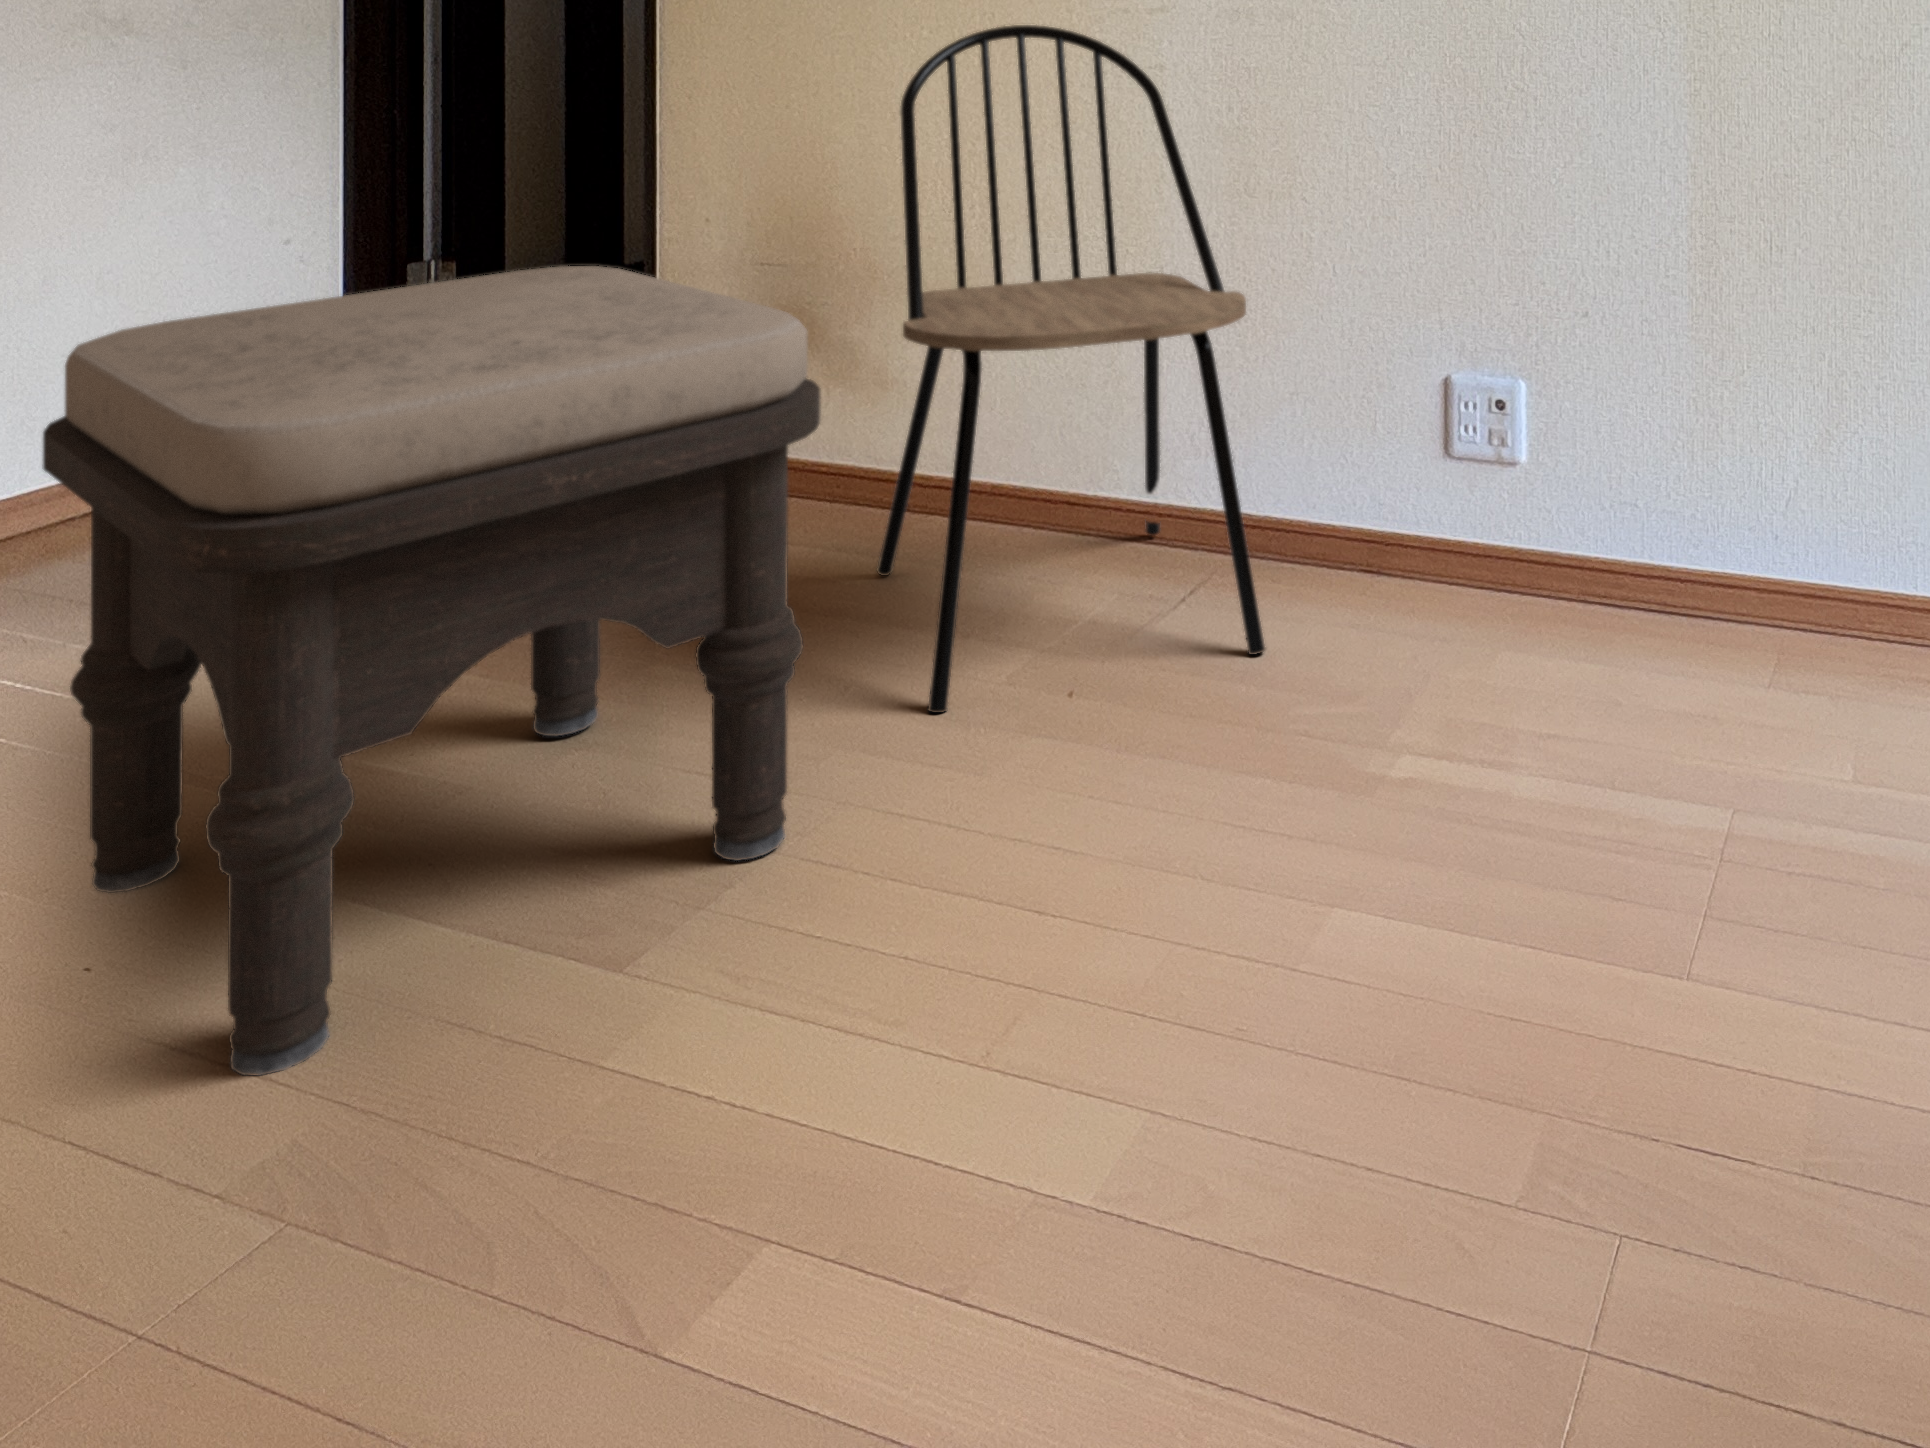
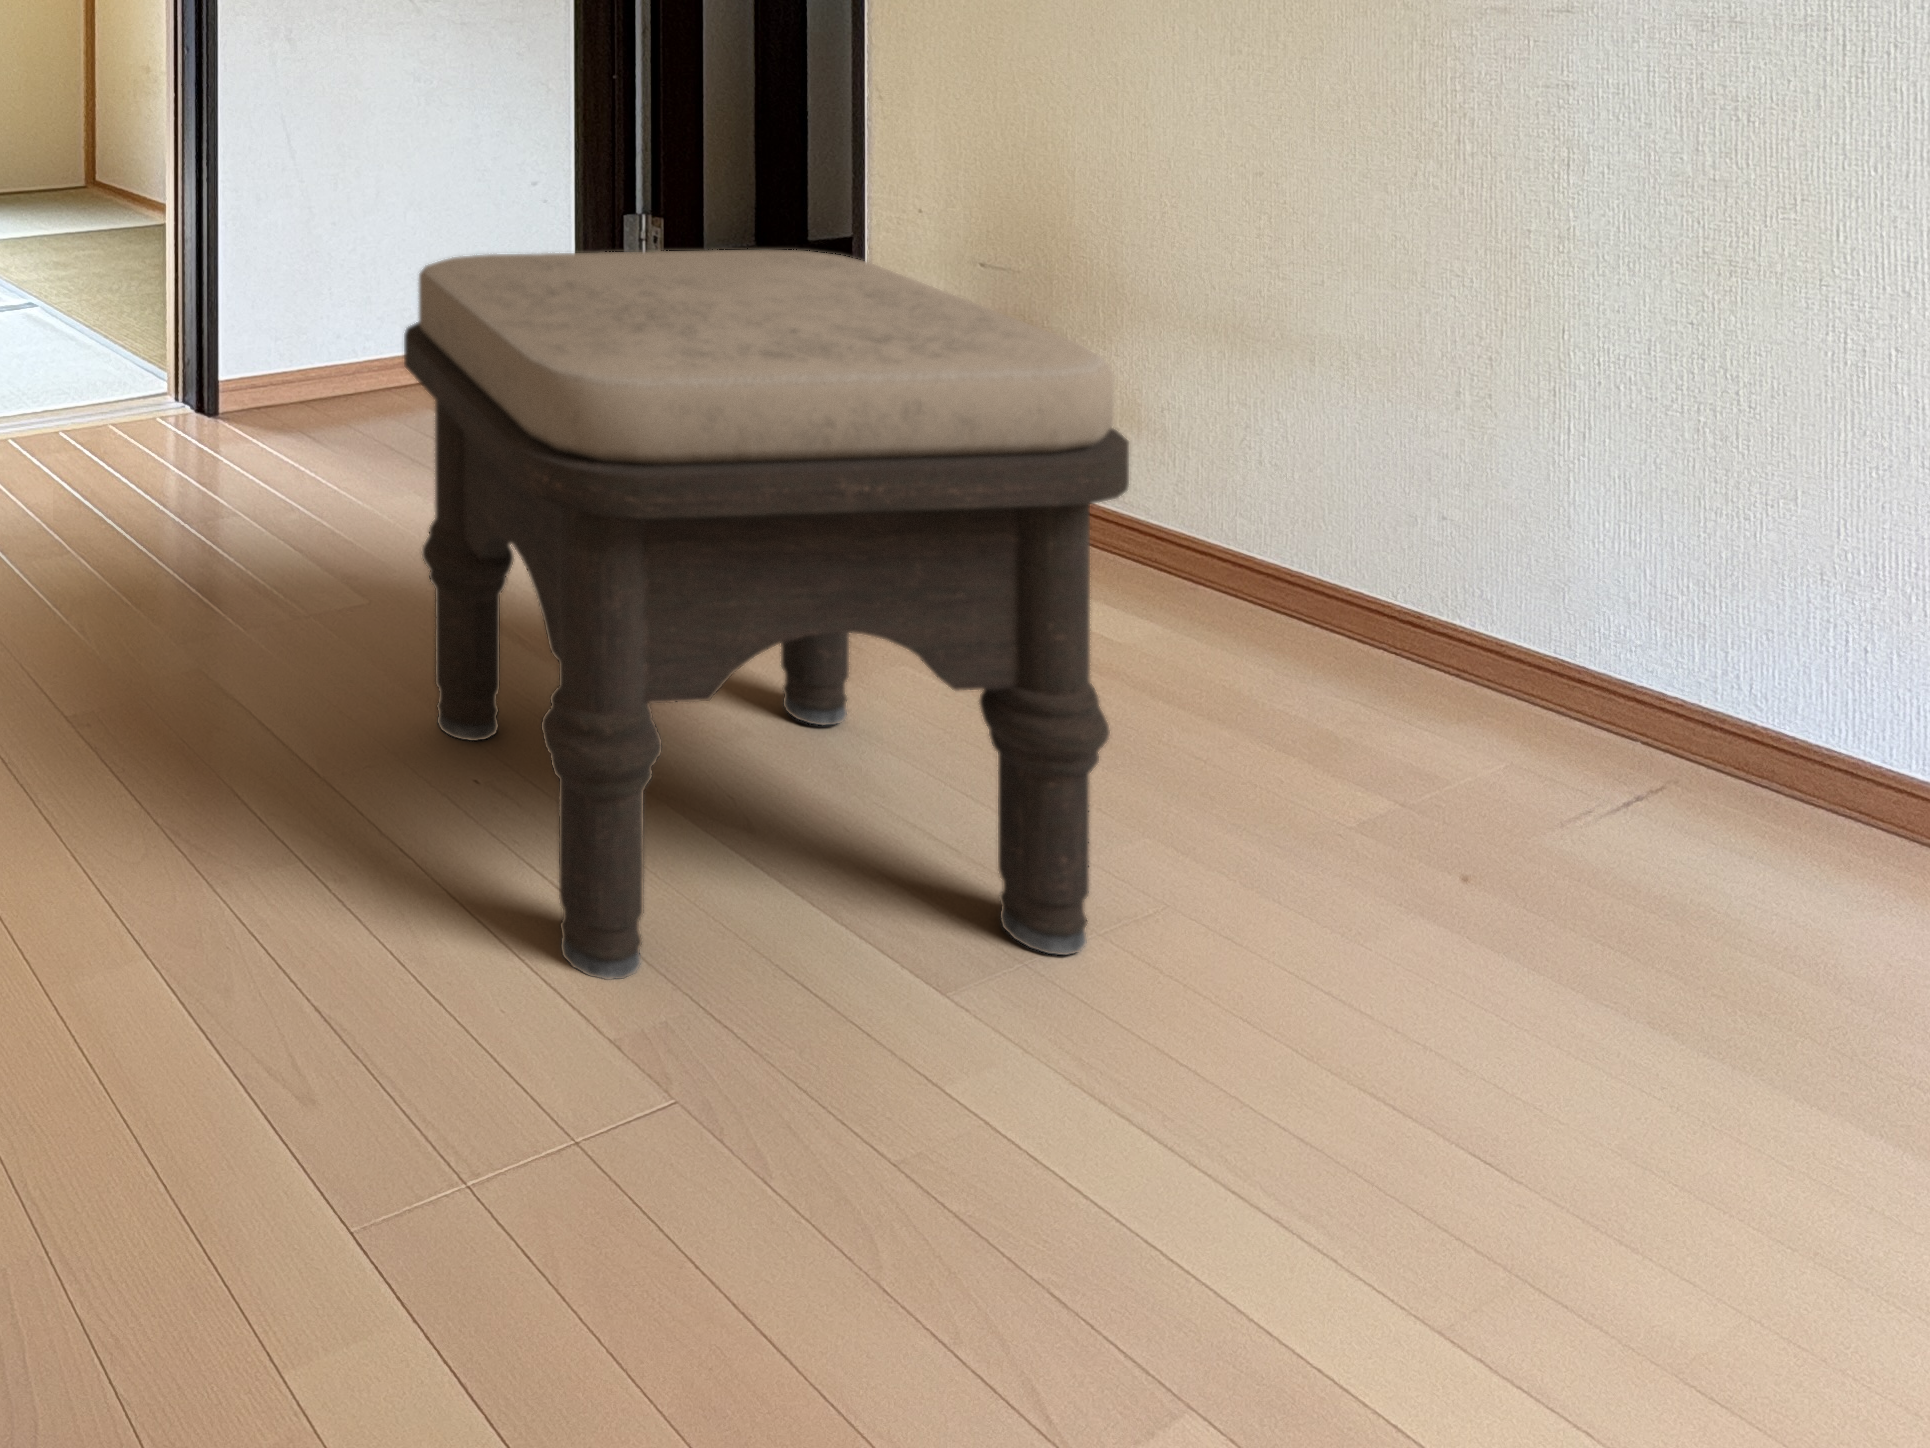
dining chair: present [877,25,1265,713] -> none [1140,26,1809,949]

